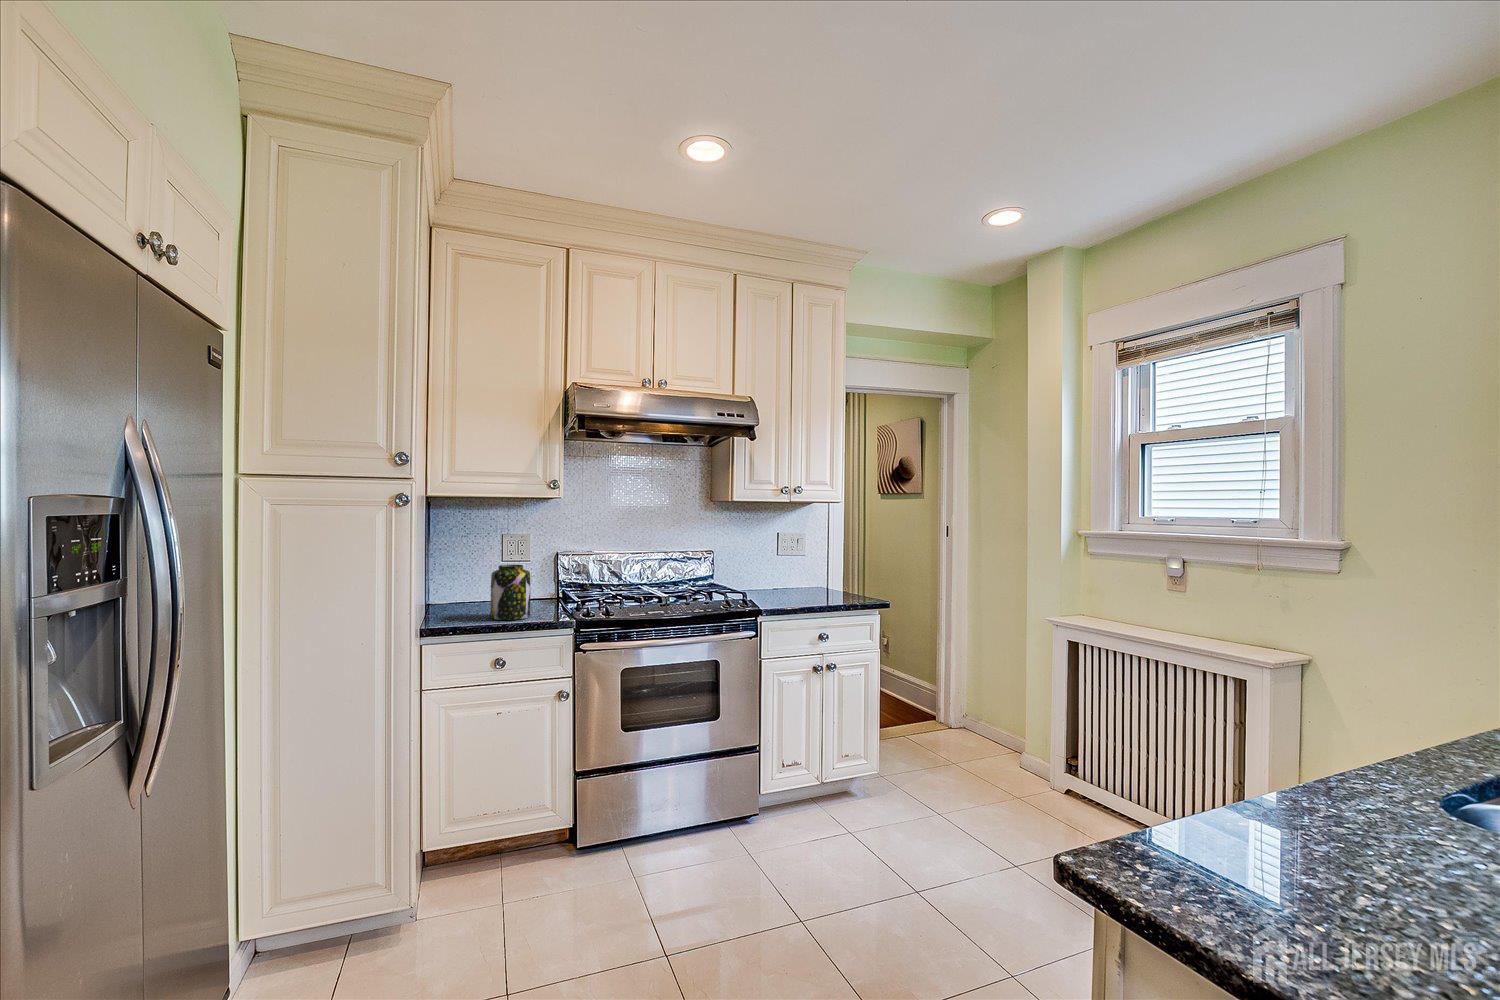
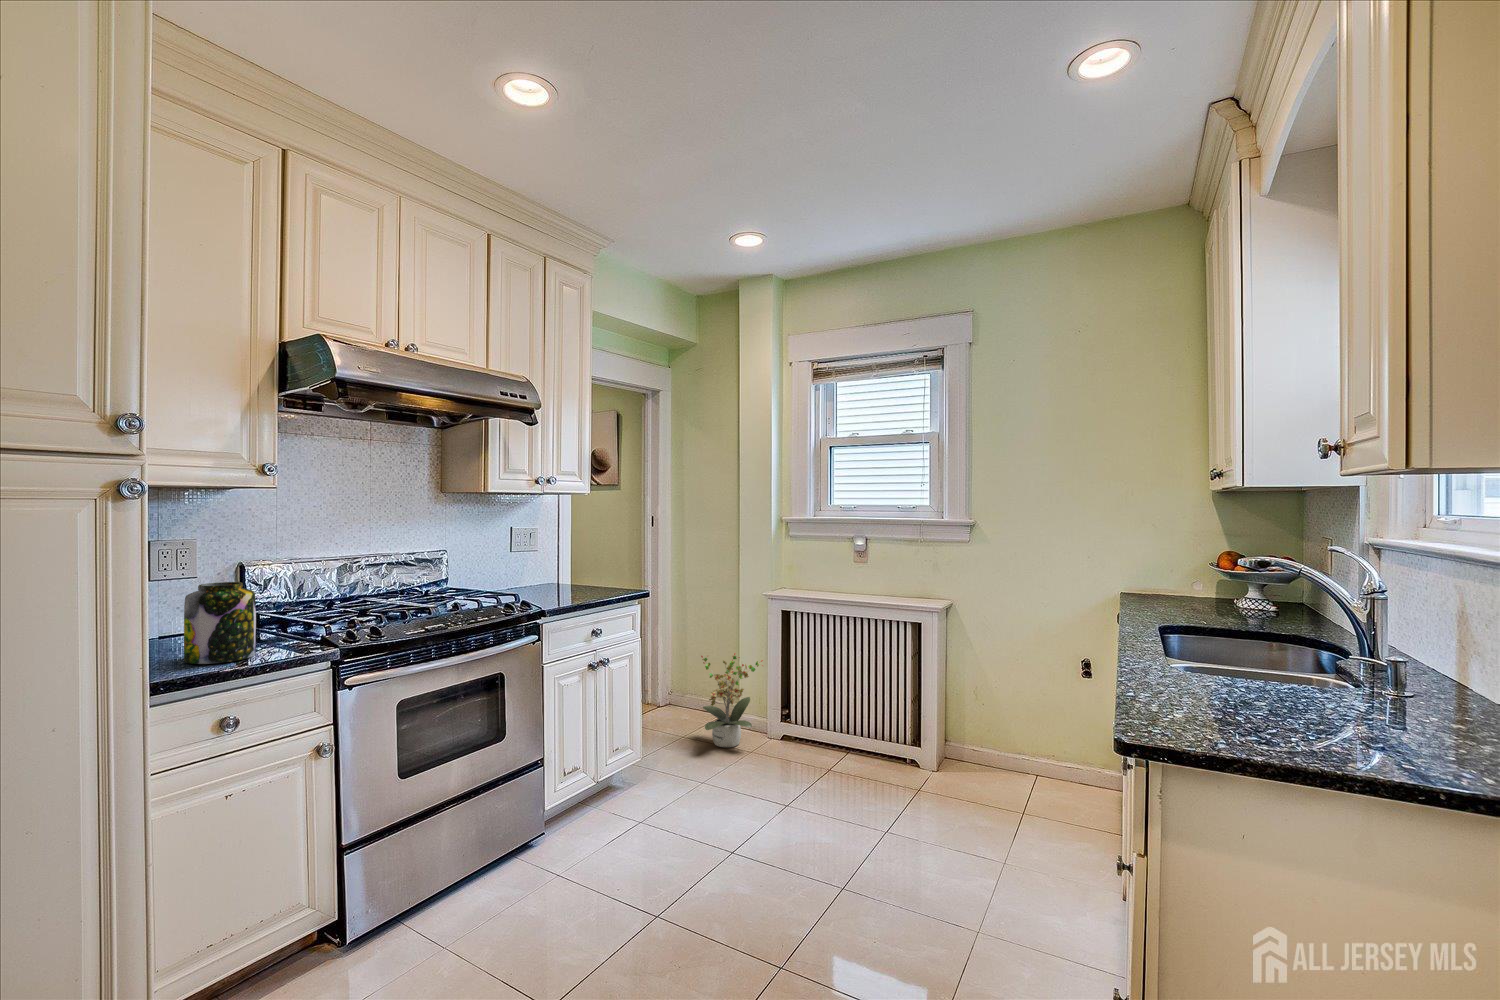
potted plant: none [965,679,1047,787] -> present [701,653,763,747]

